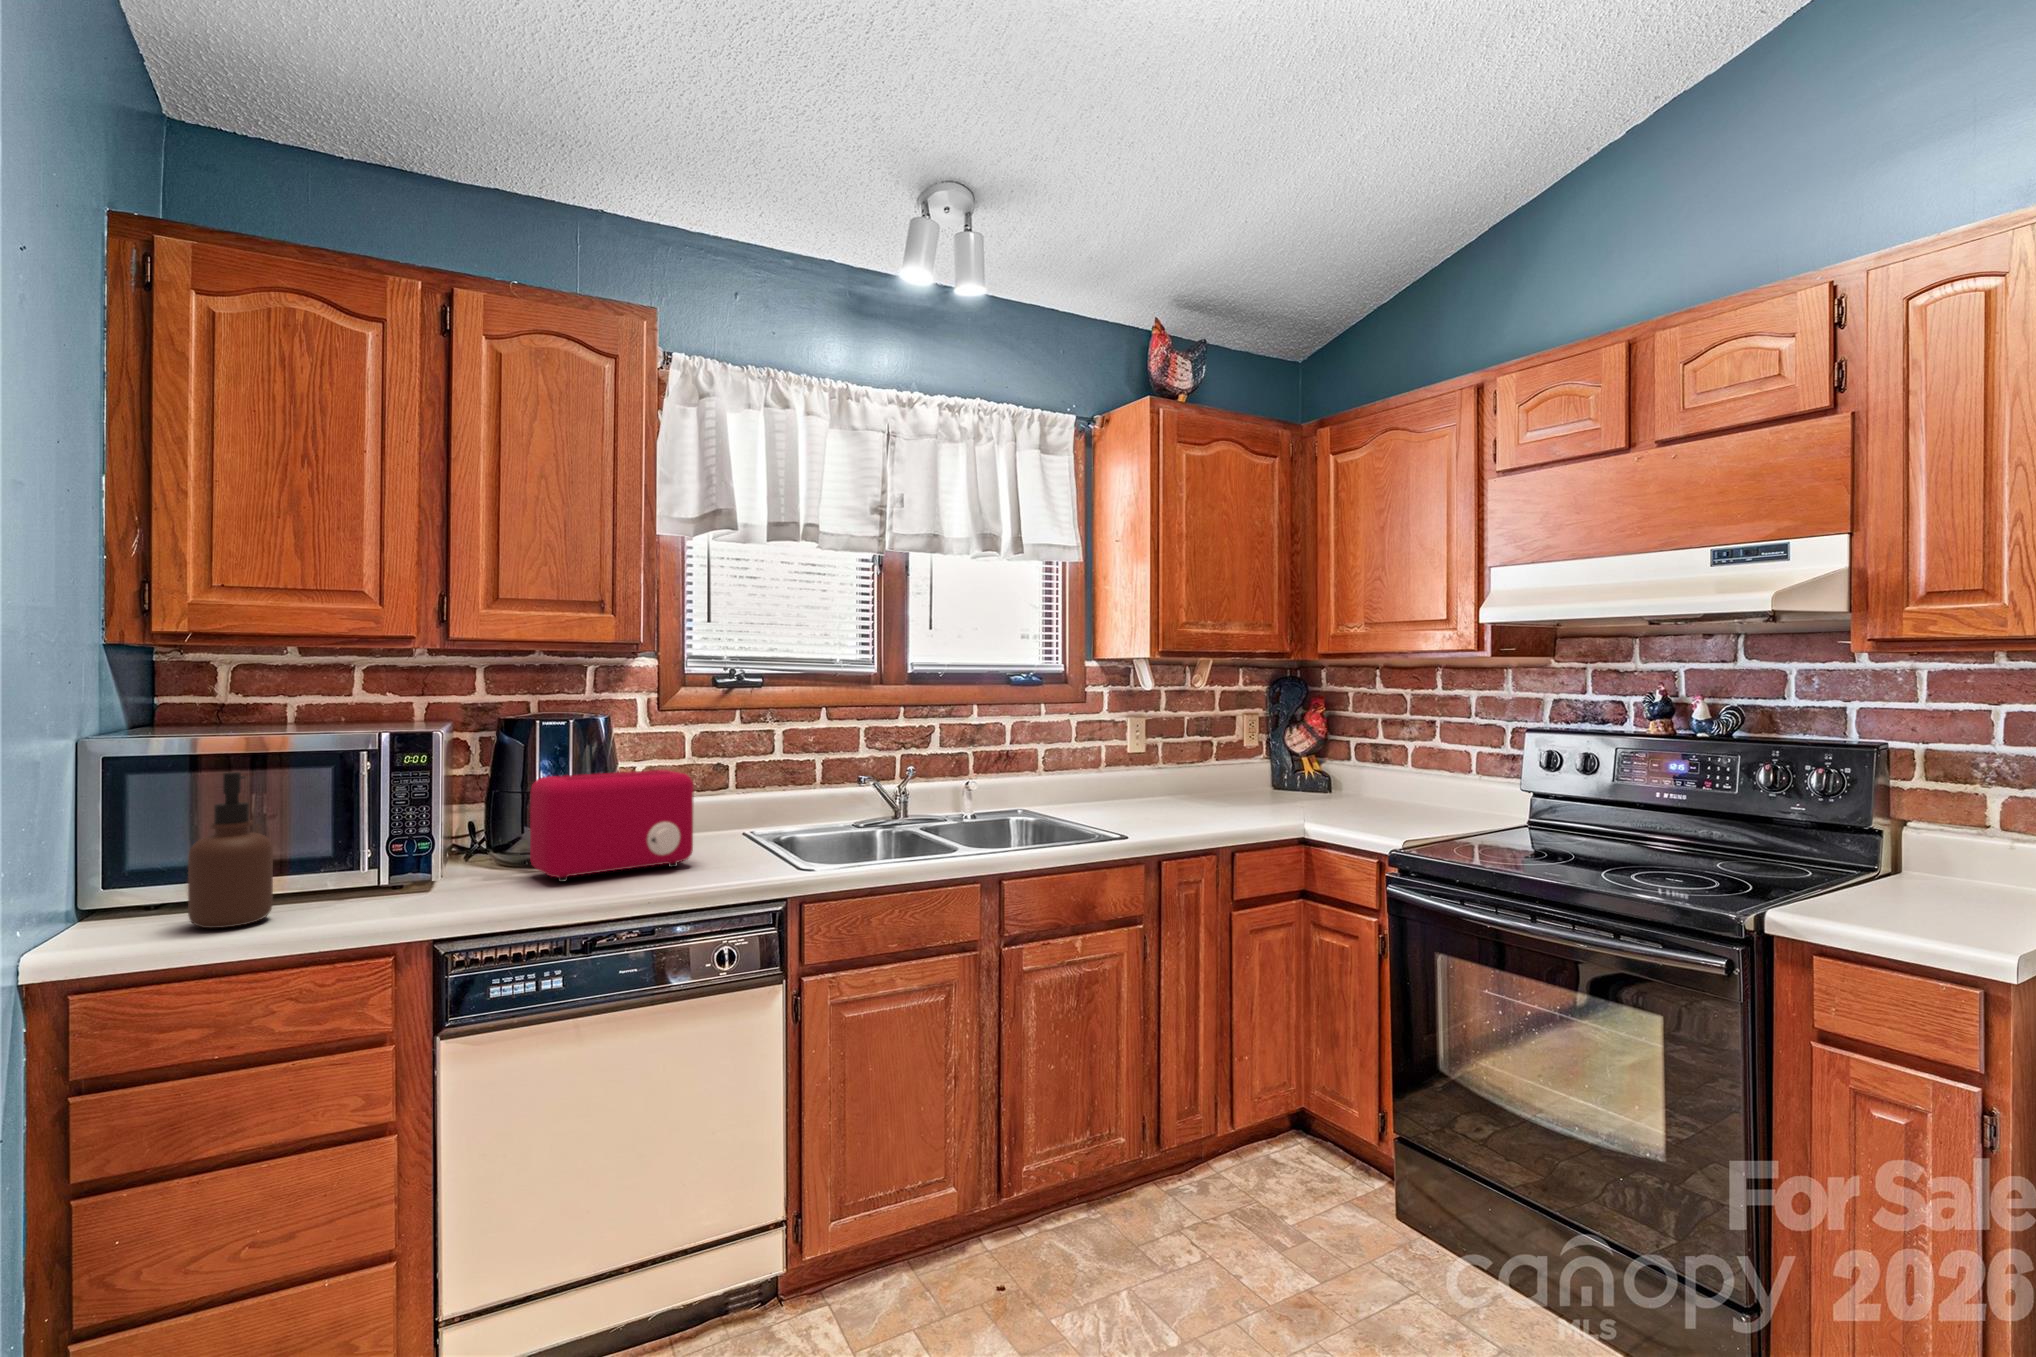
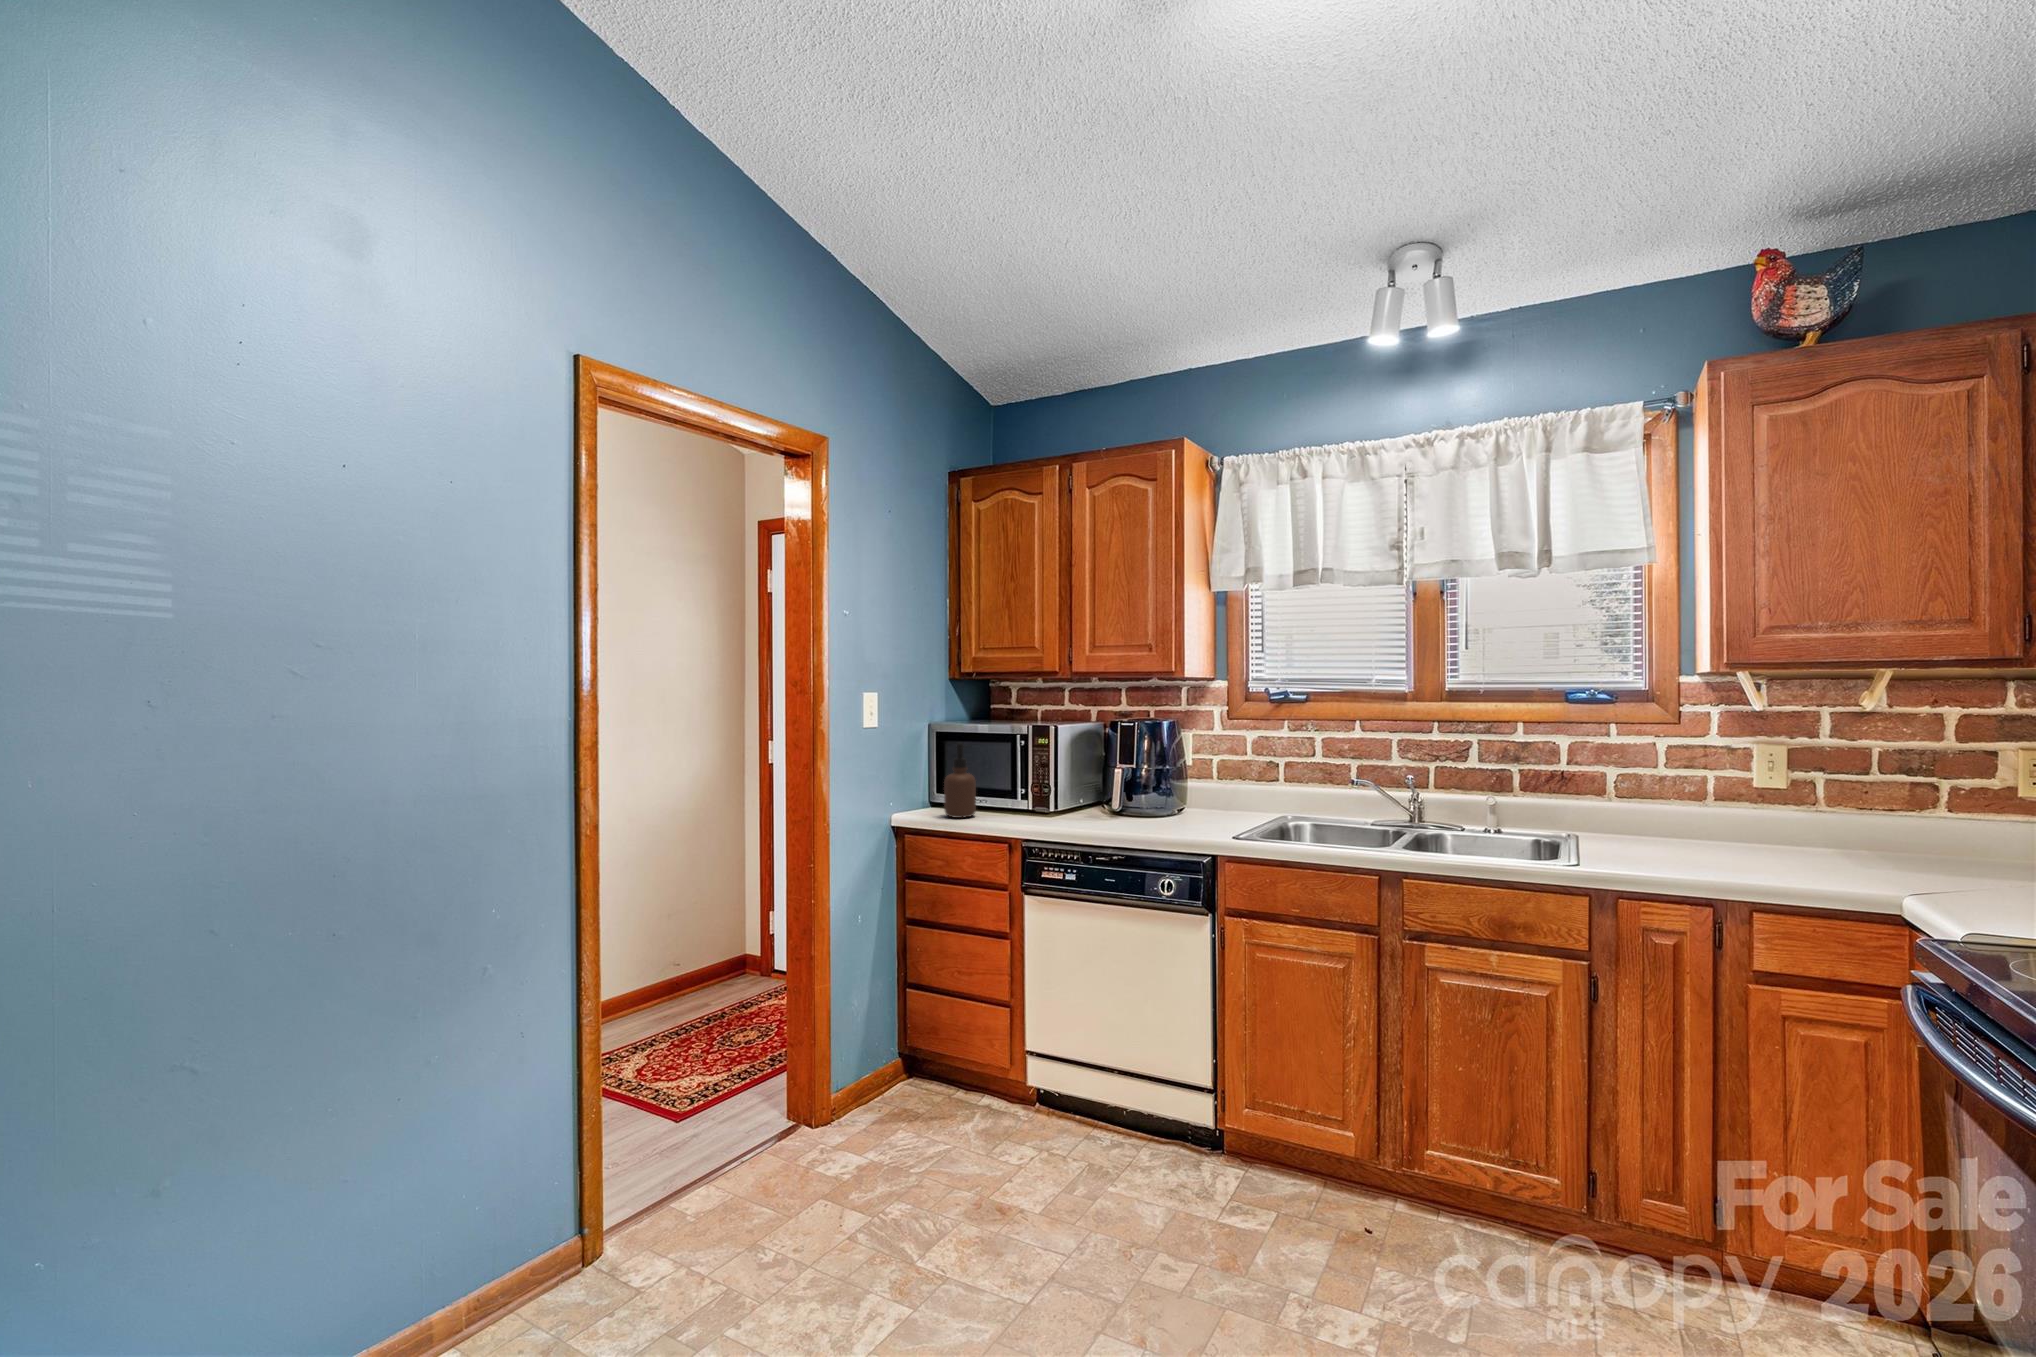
toaster: present [530,770,694,882] -> none [1092,758,1189,826]

